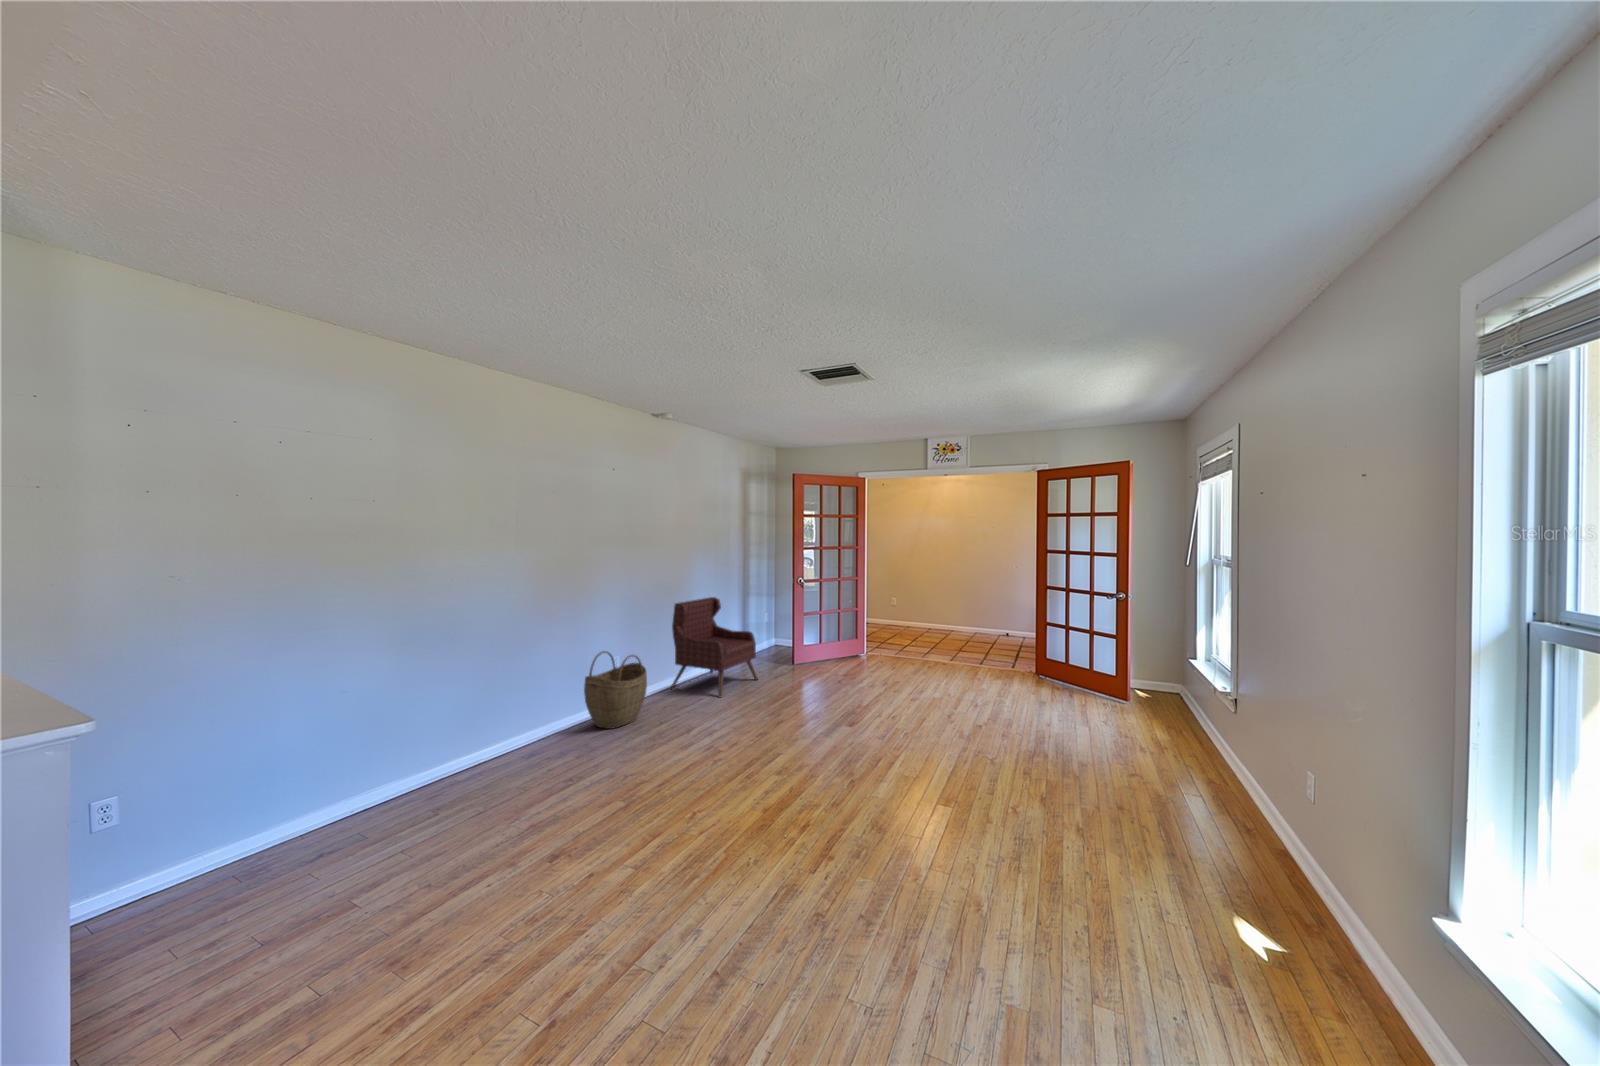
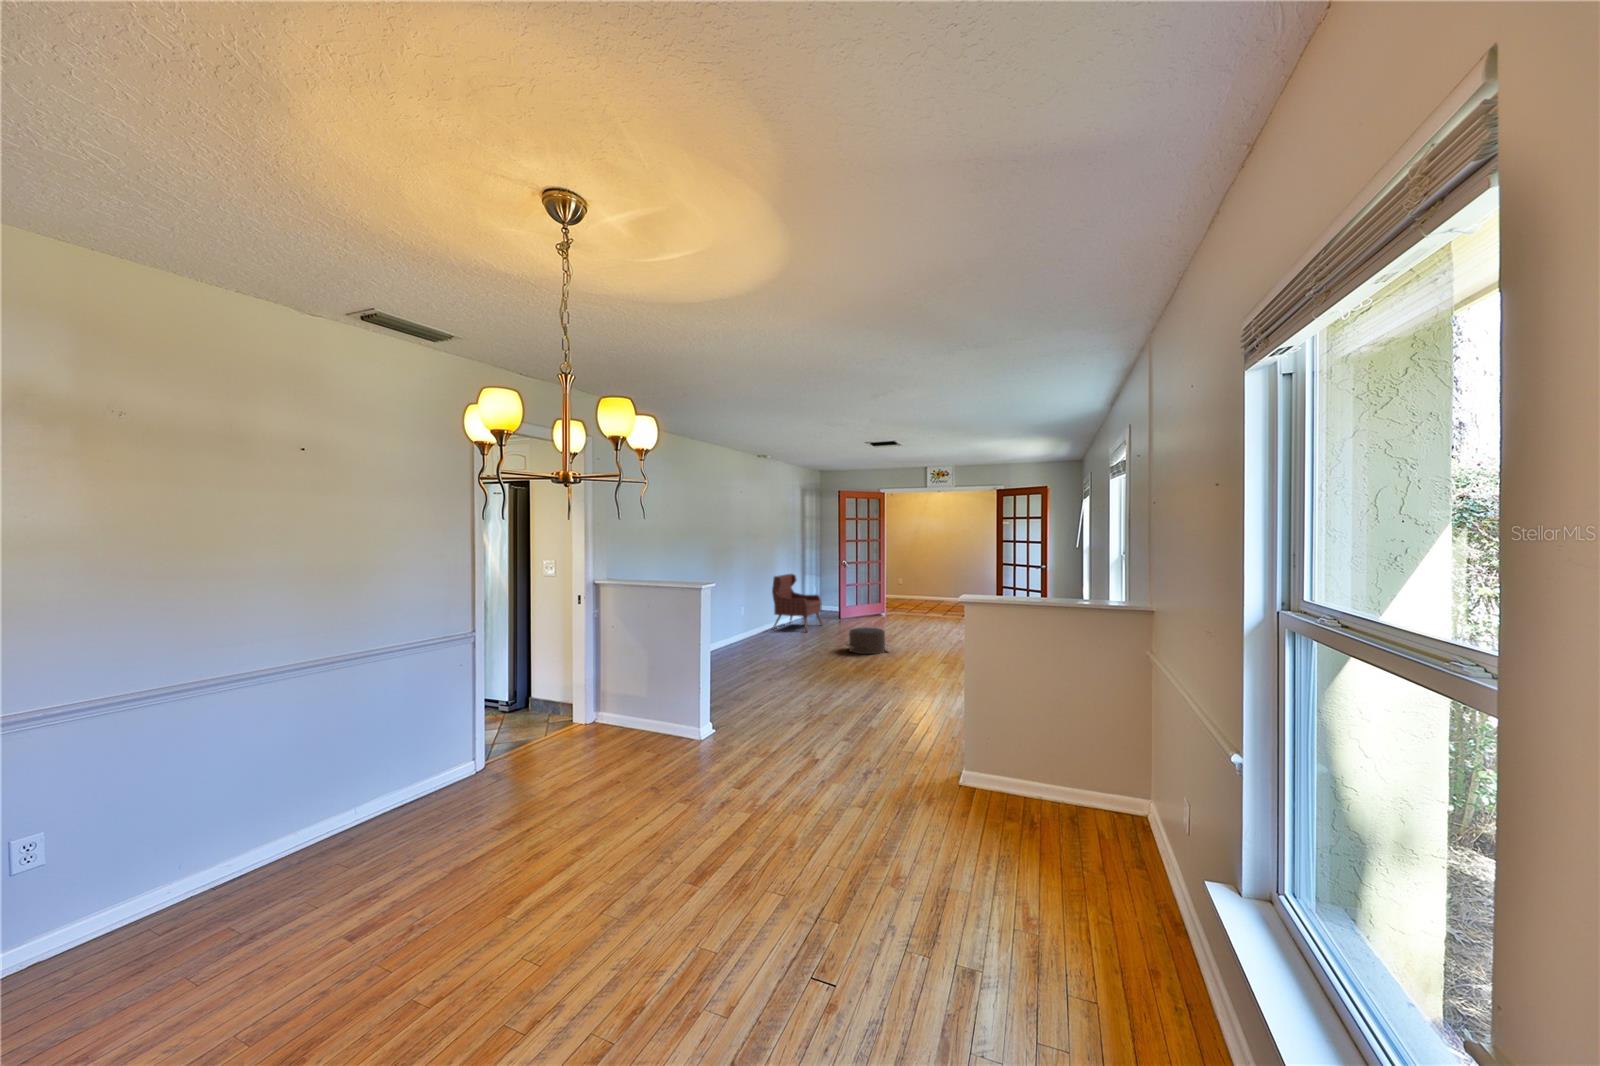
woven basket: present [584,651,647,729] -> none [740,602,772,644]
pouf: none [750,711,838,775] -> present [846,627,891,654]

